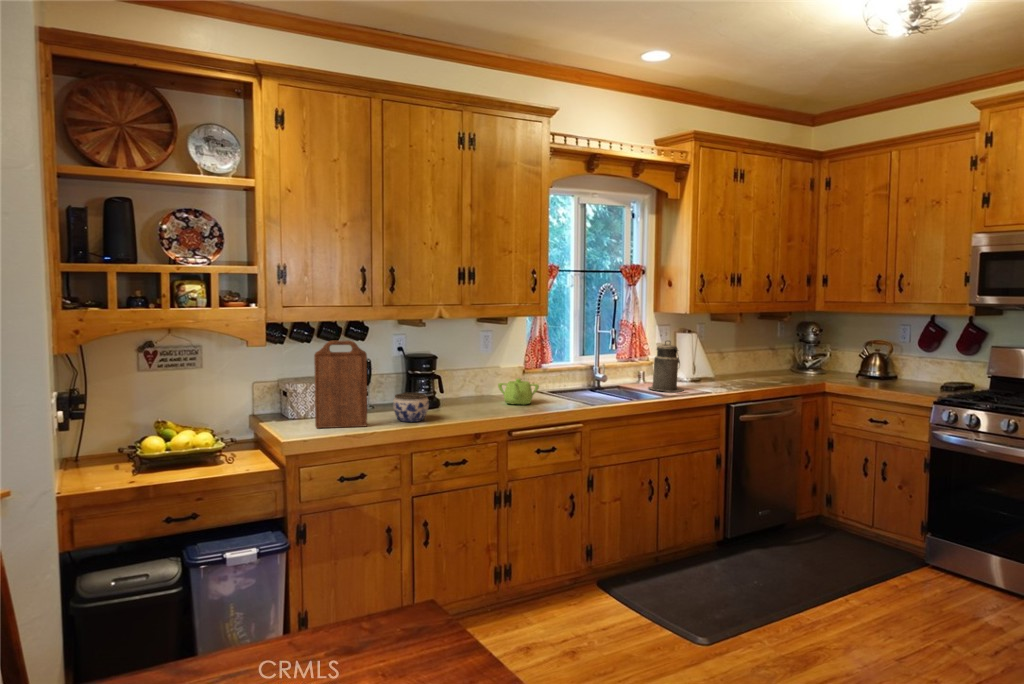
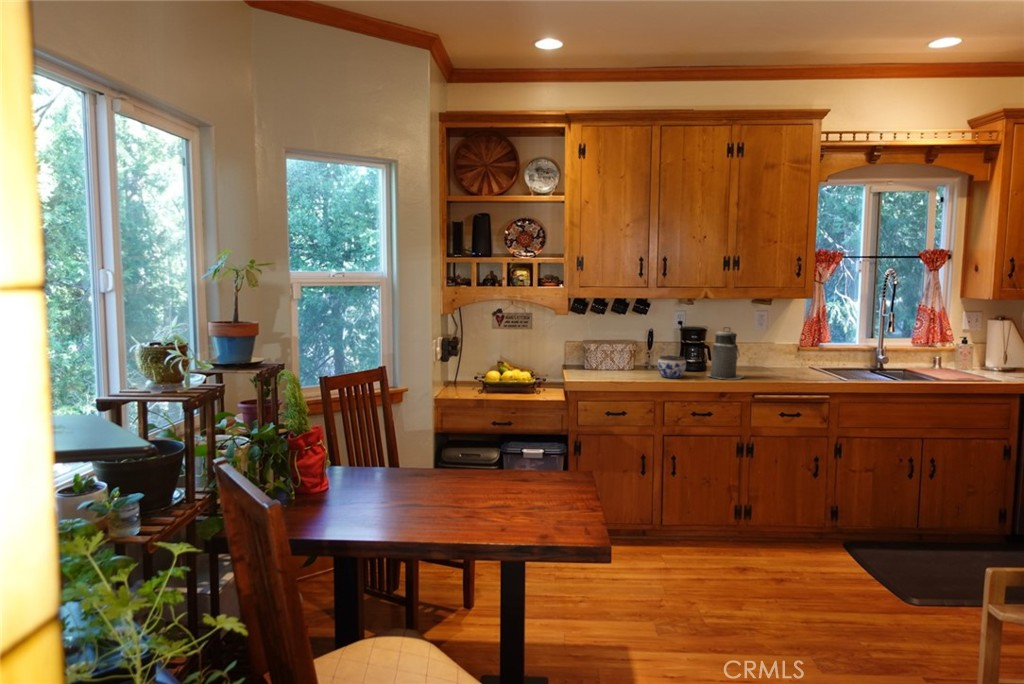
cutting board: present [314,340,367,428] -> none [597,312,636,378]
canister: present [649,341,683,392] -> present [708,327,744,380]
teapot: present [498,378,539,405] -> none [760,352,797,375]

